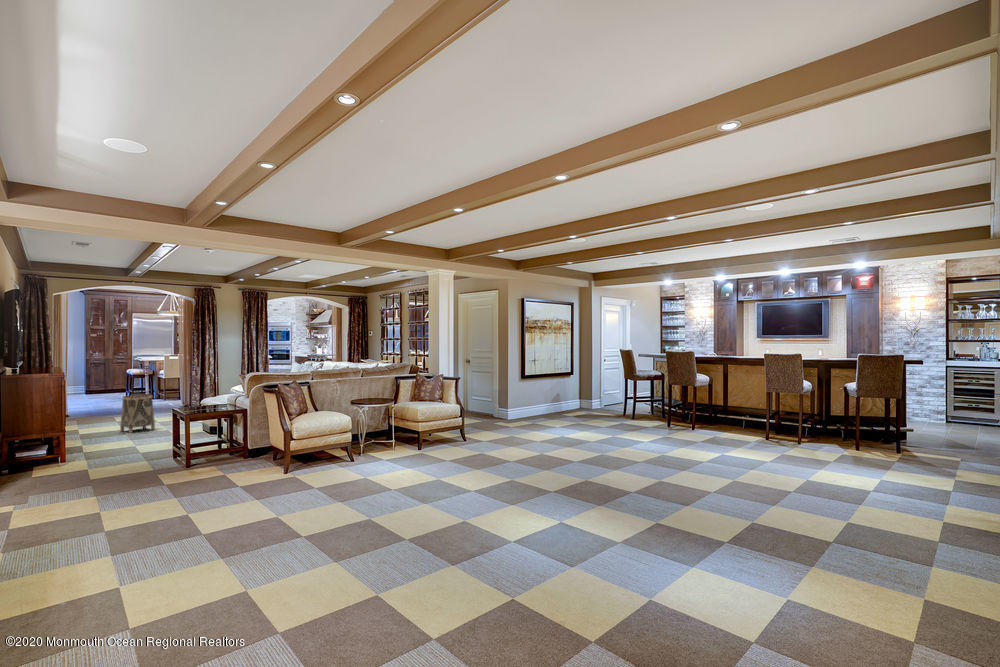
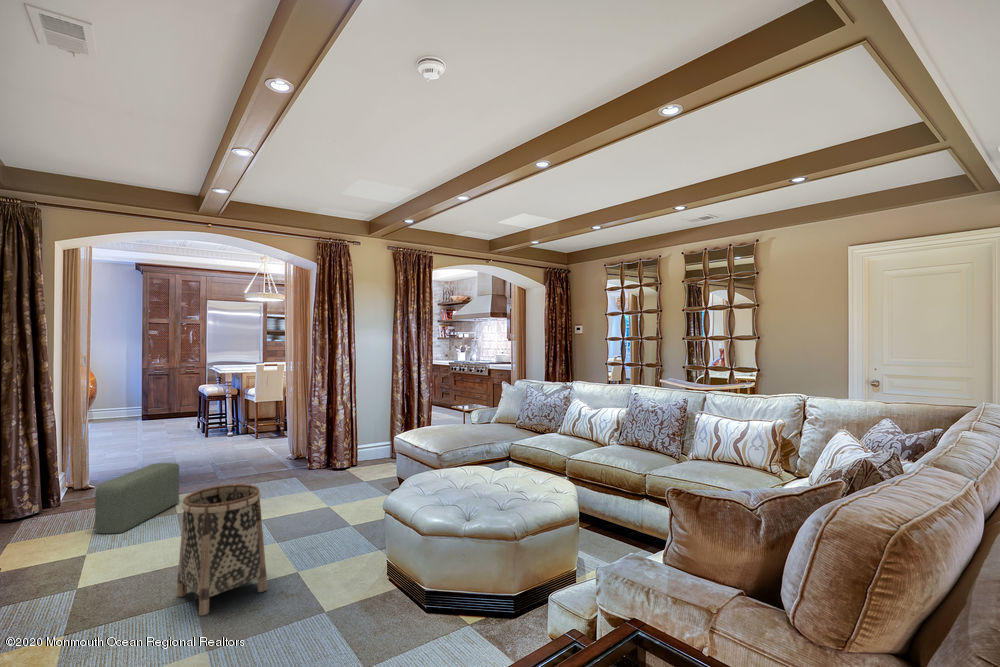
pouf: none [80,398,118,424] -> present [95,463,179,534]

